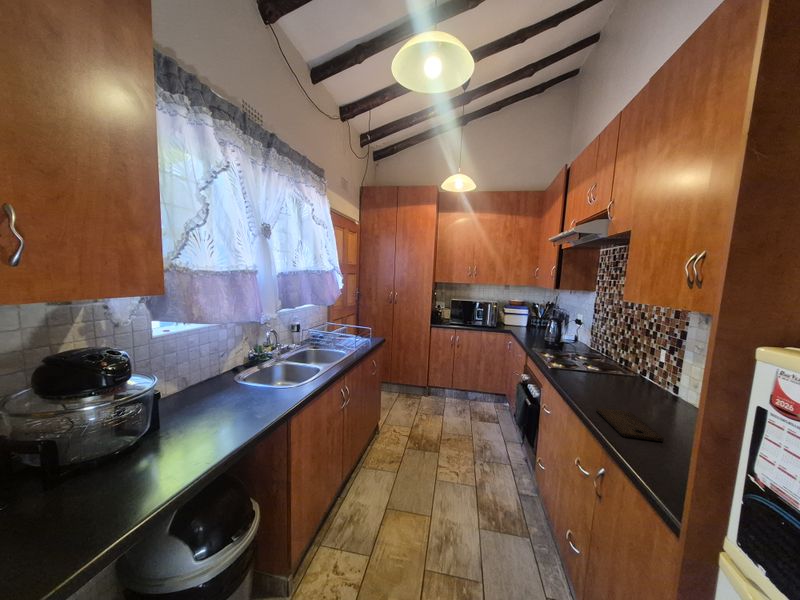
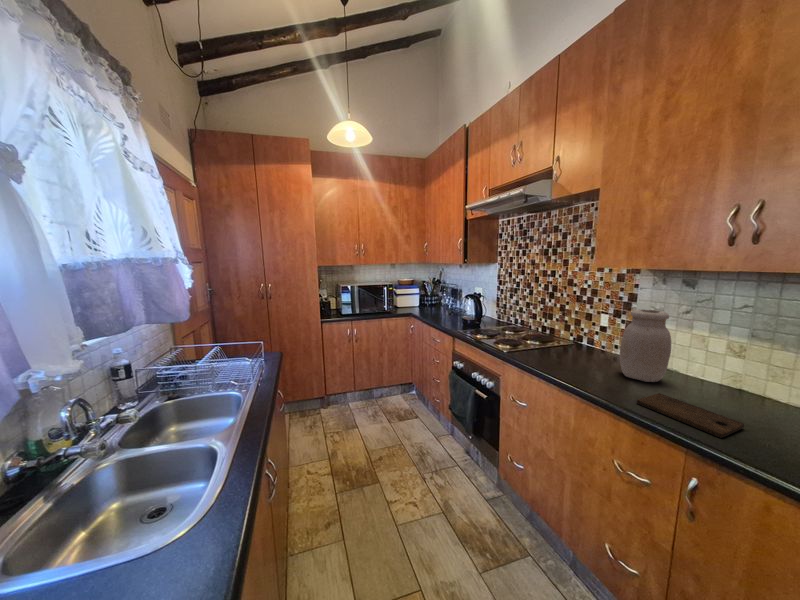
jar: none [628,342,675,411] -> present [619,309,671,382]

